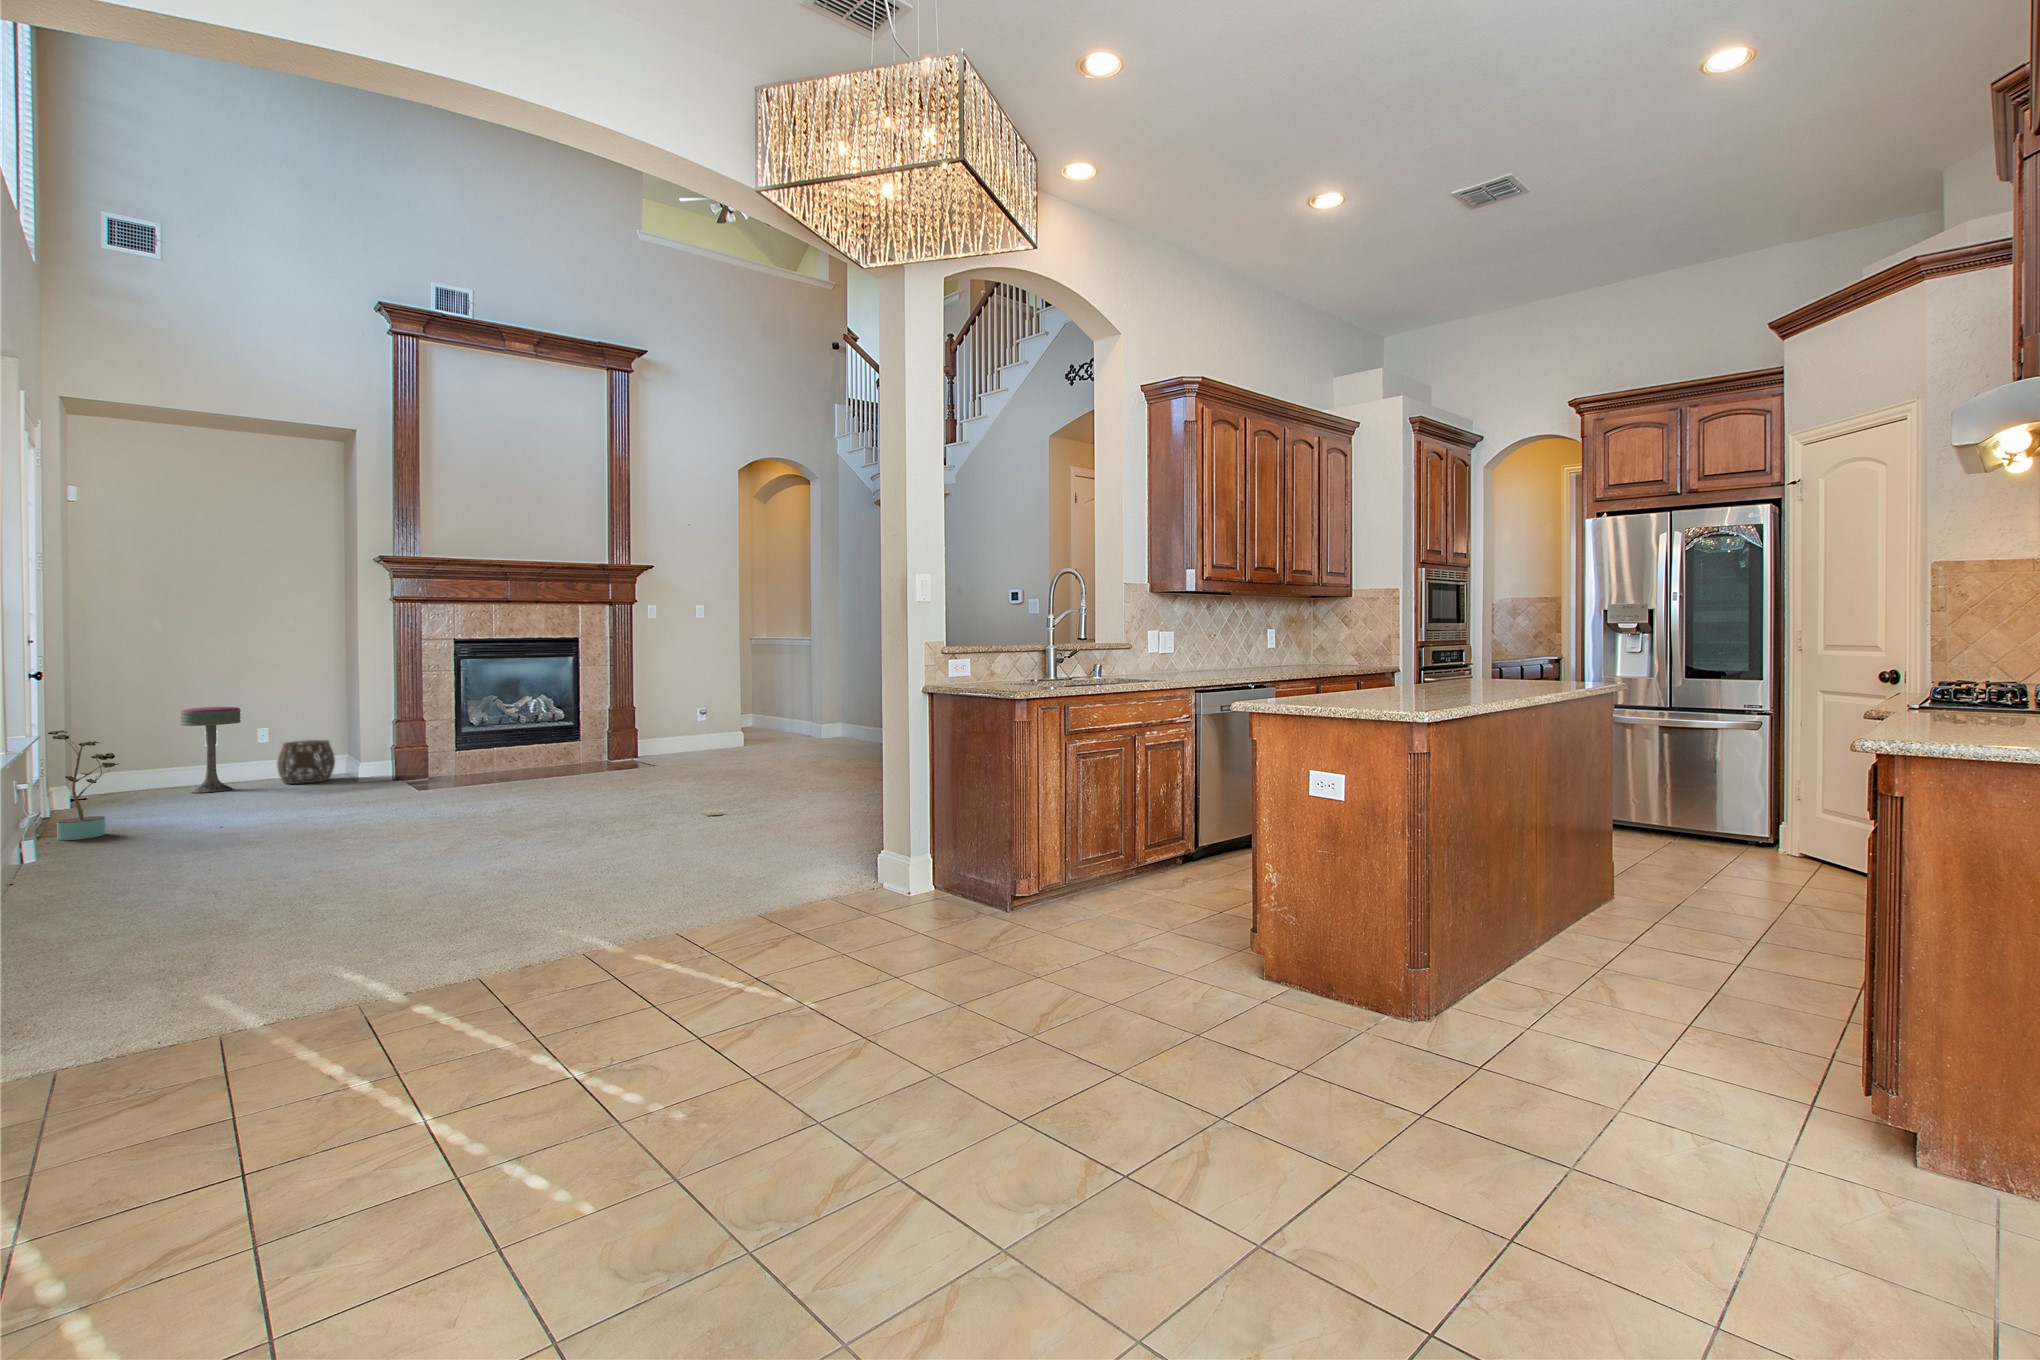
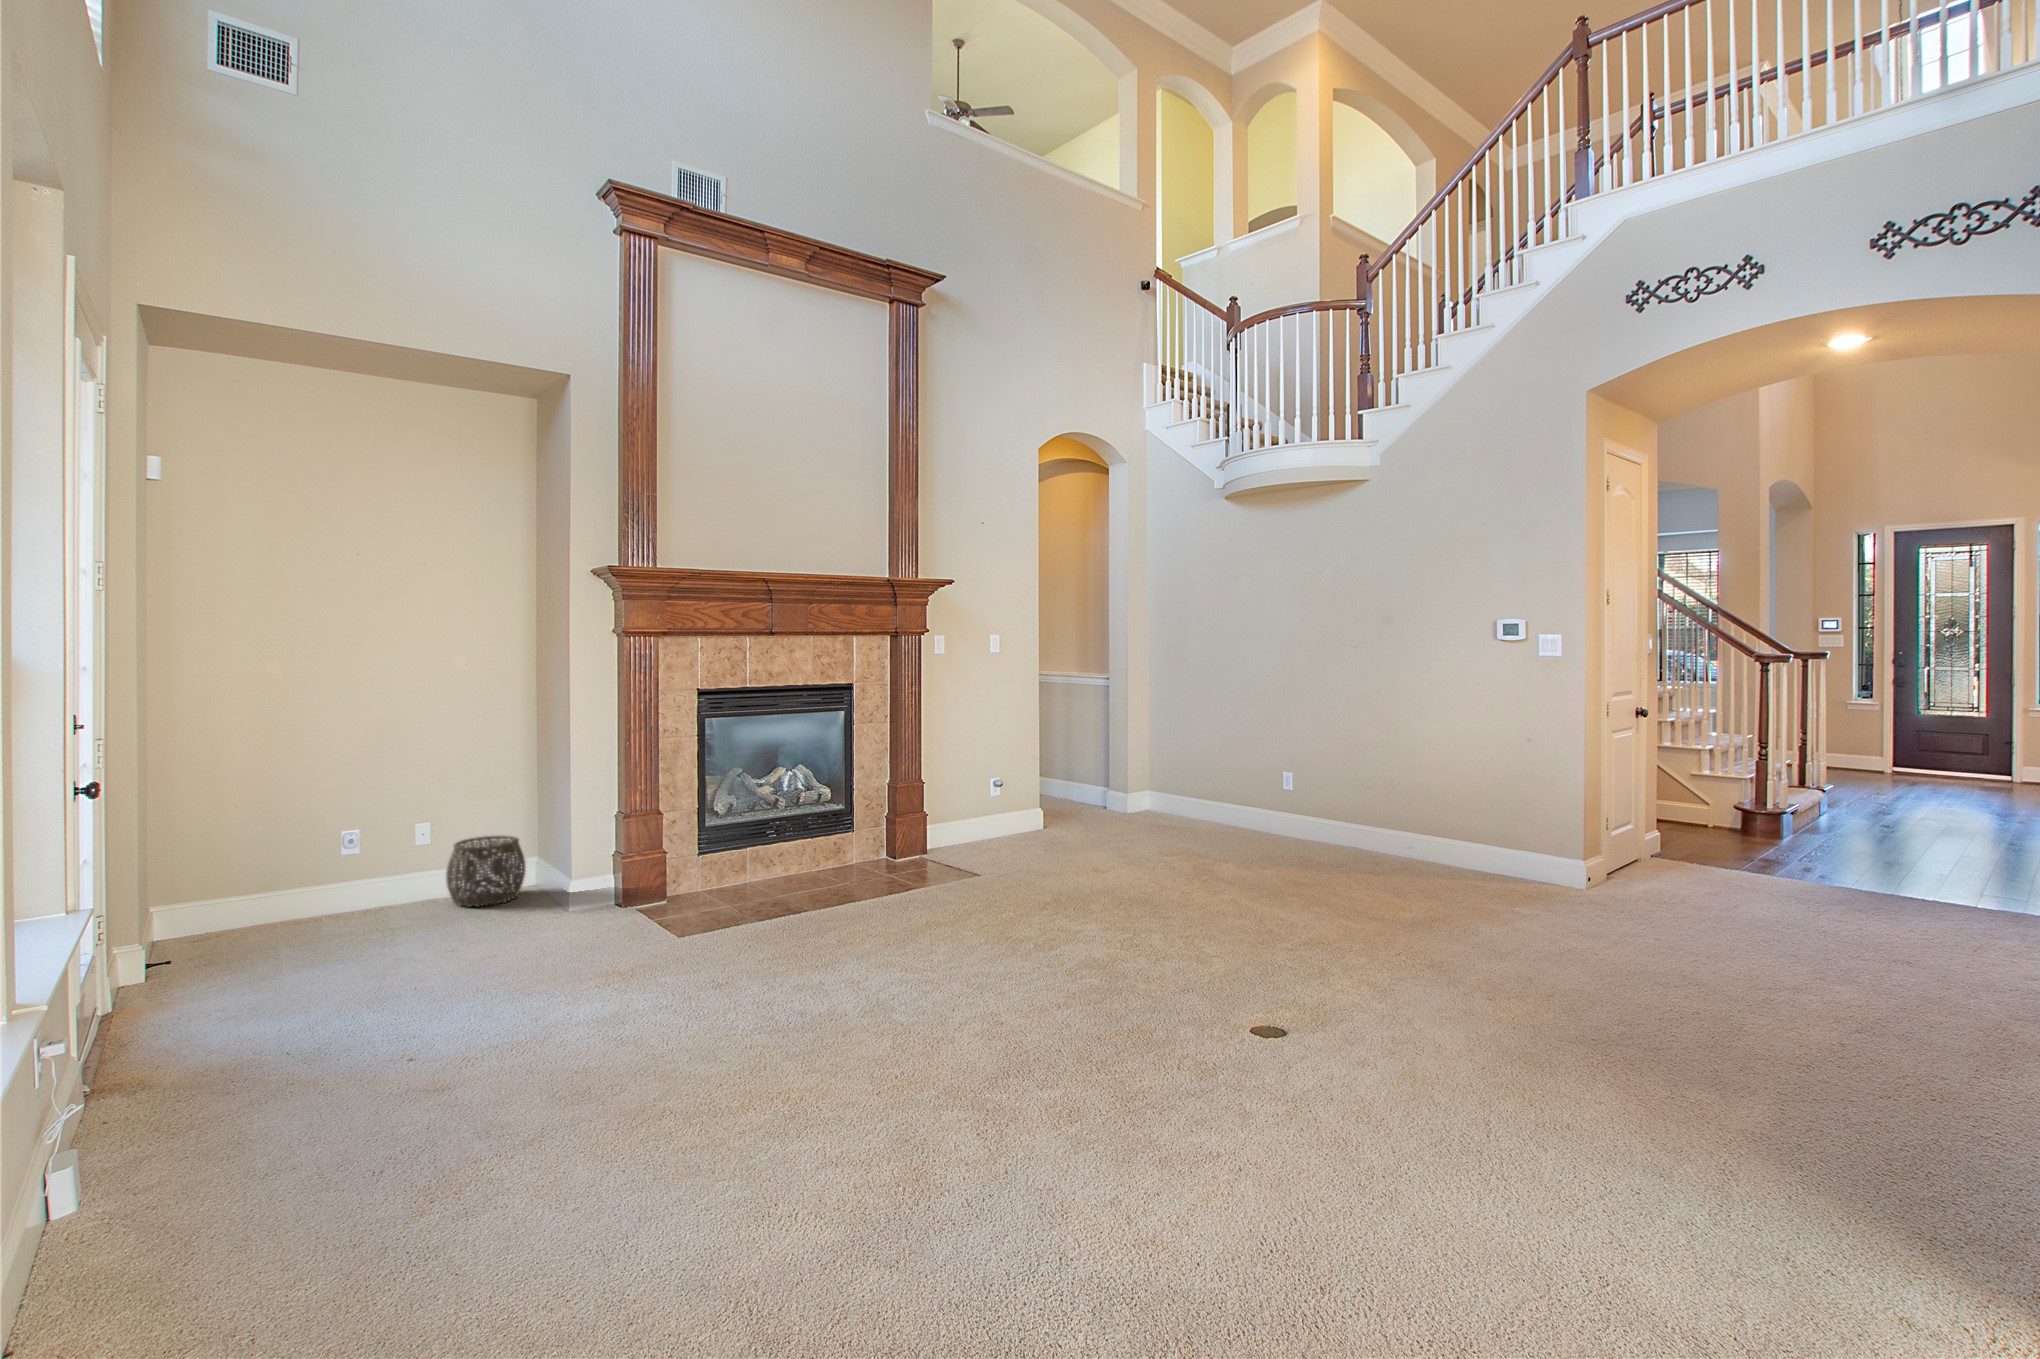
bar stool: present [180,707,241,793] -> none [311,792,397,928]
potted plant: present [48,730,118,840] -> none [105,888,231,1094]

